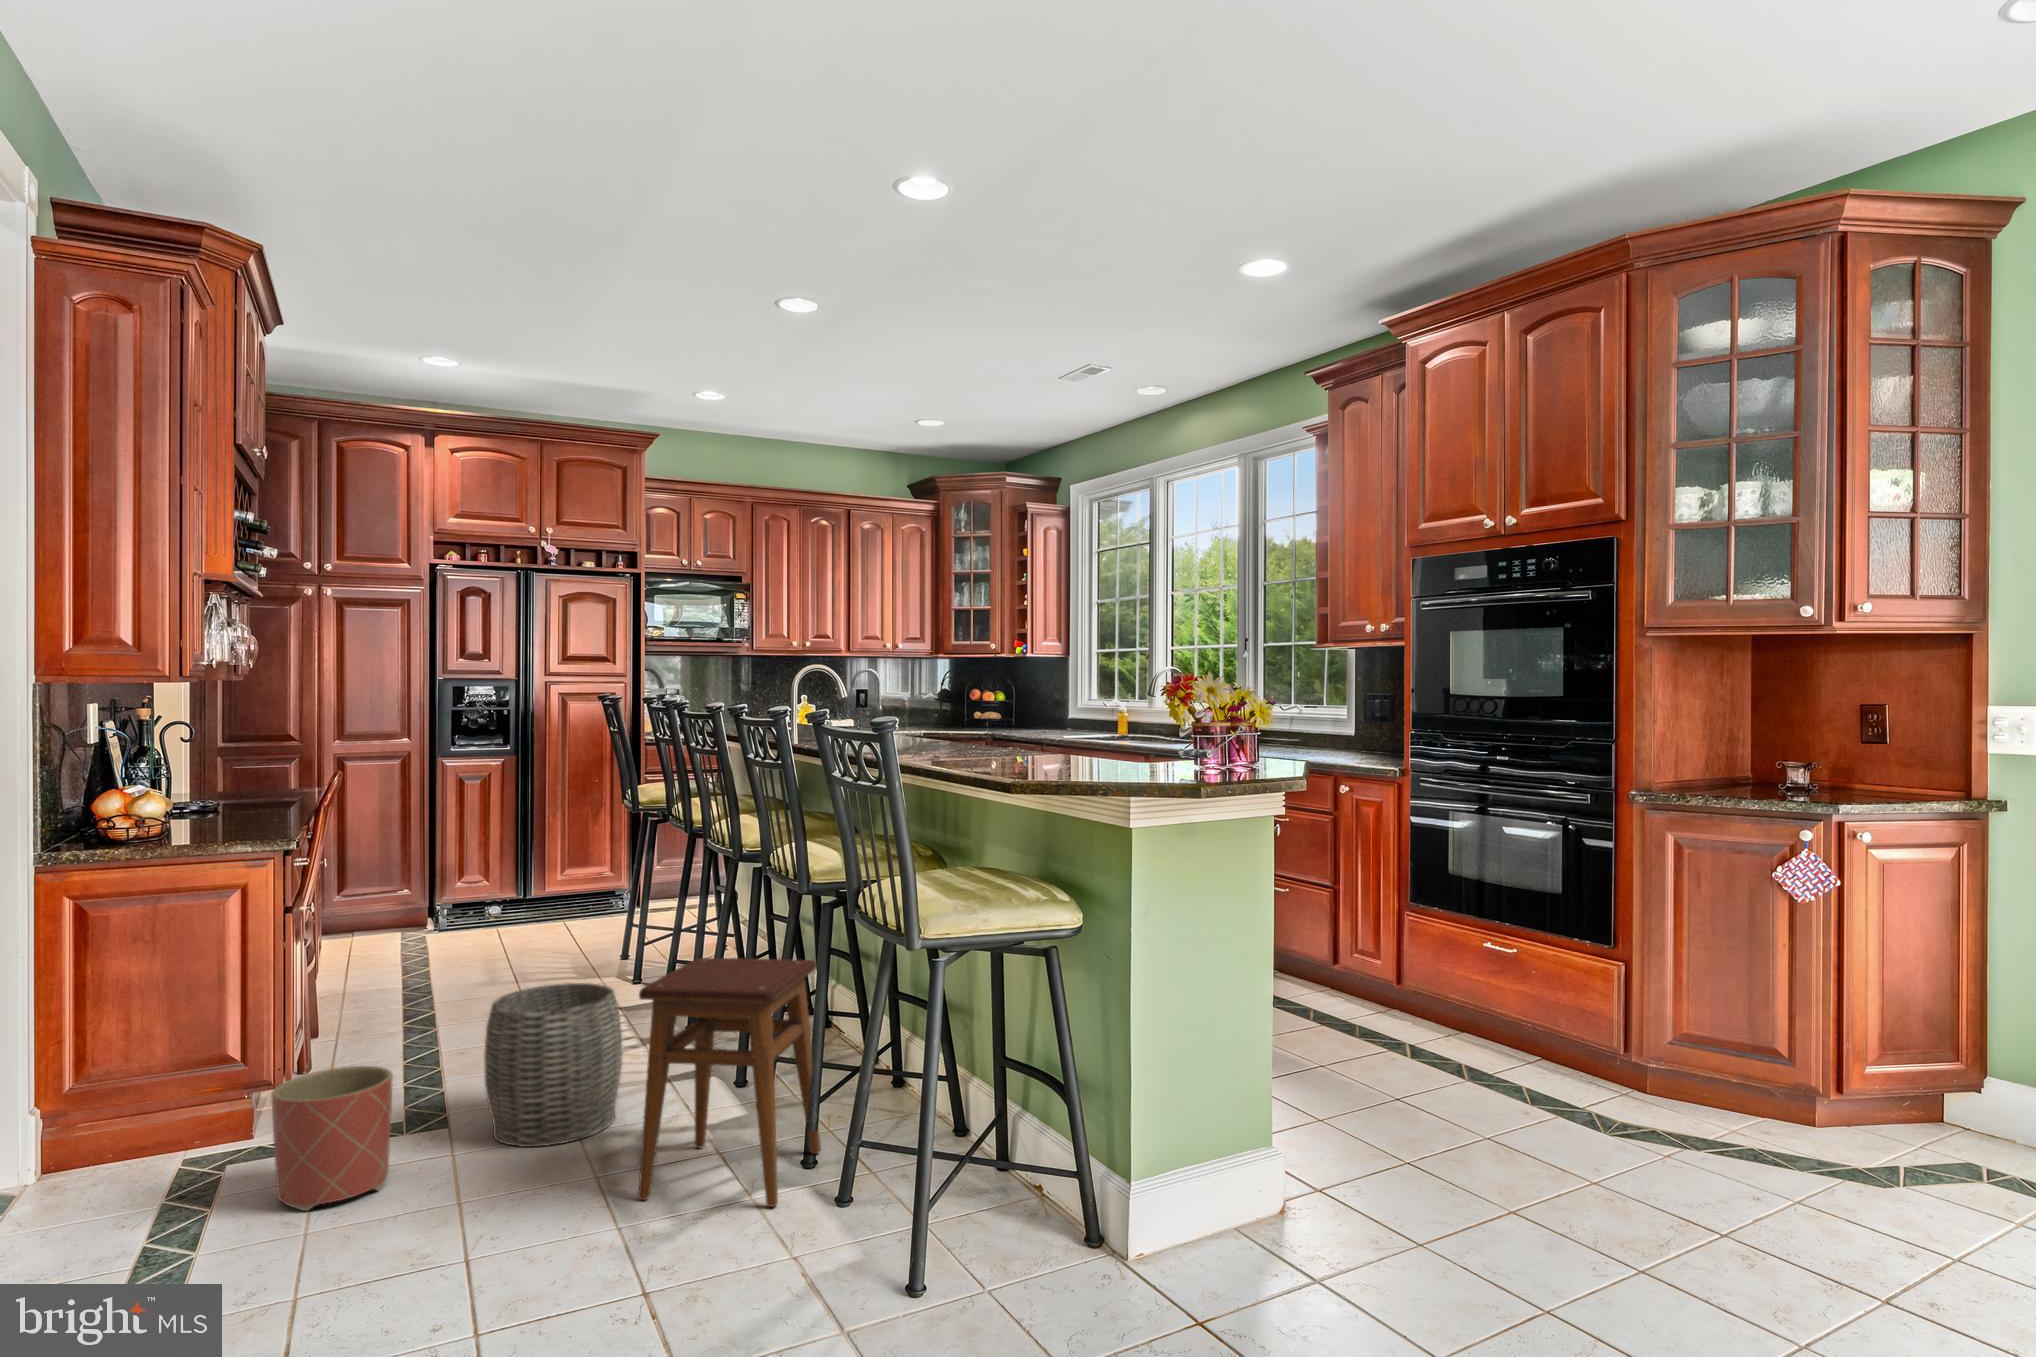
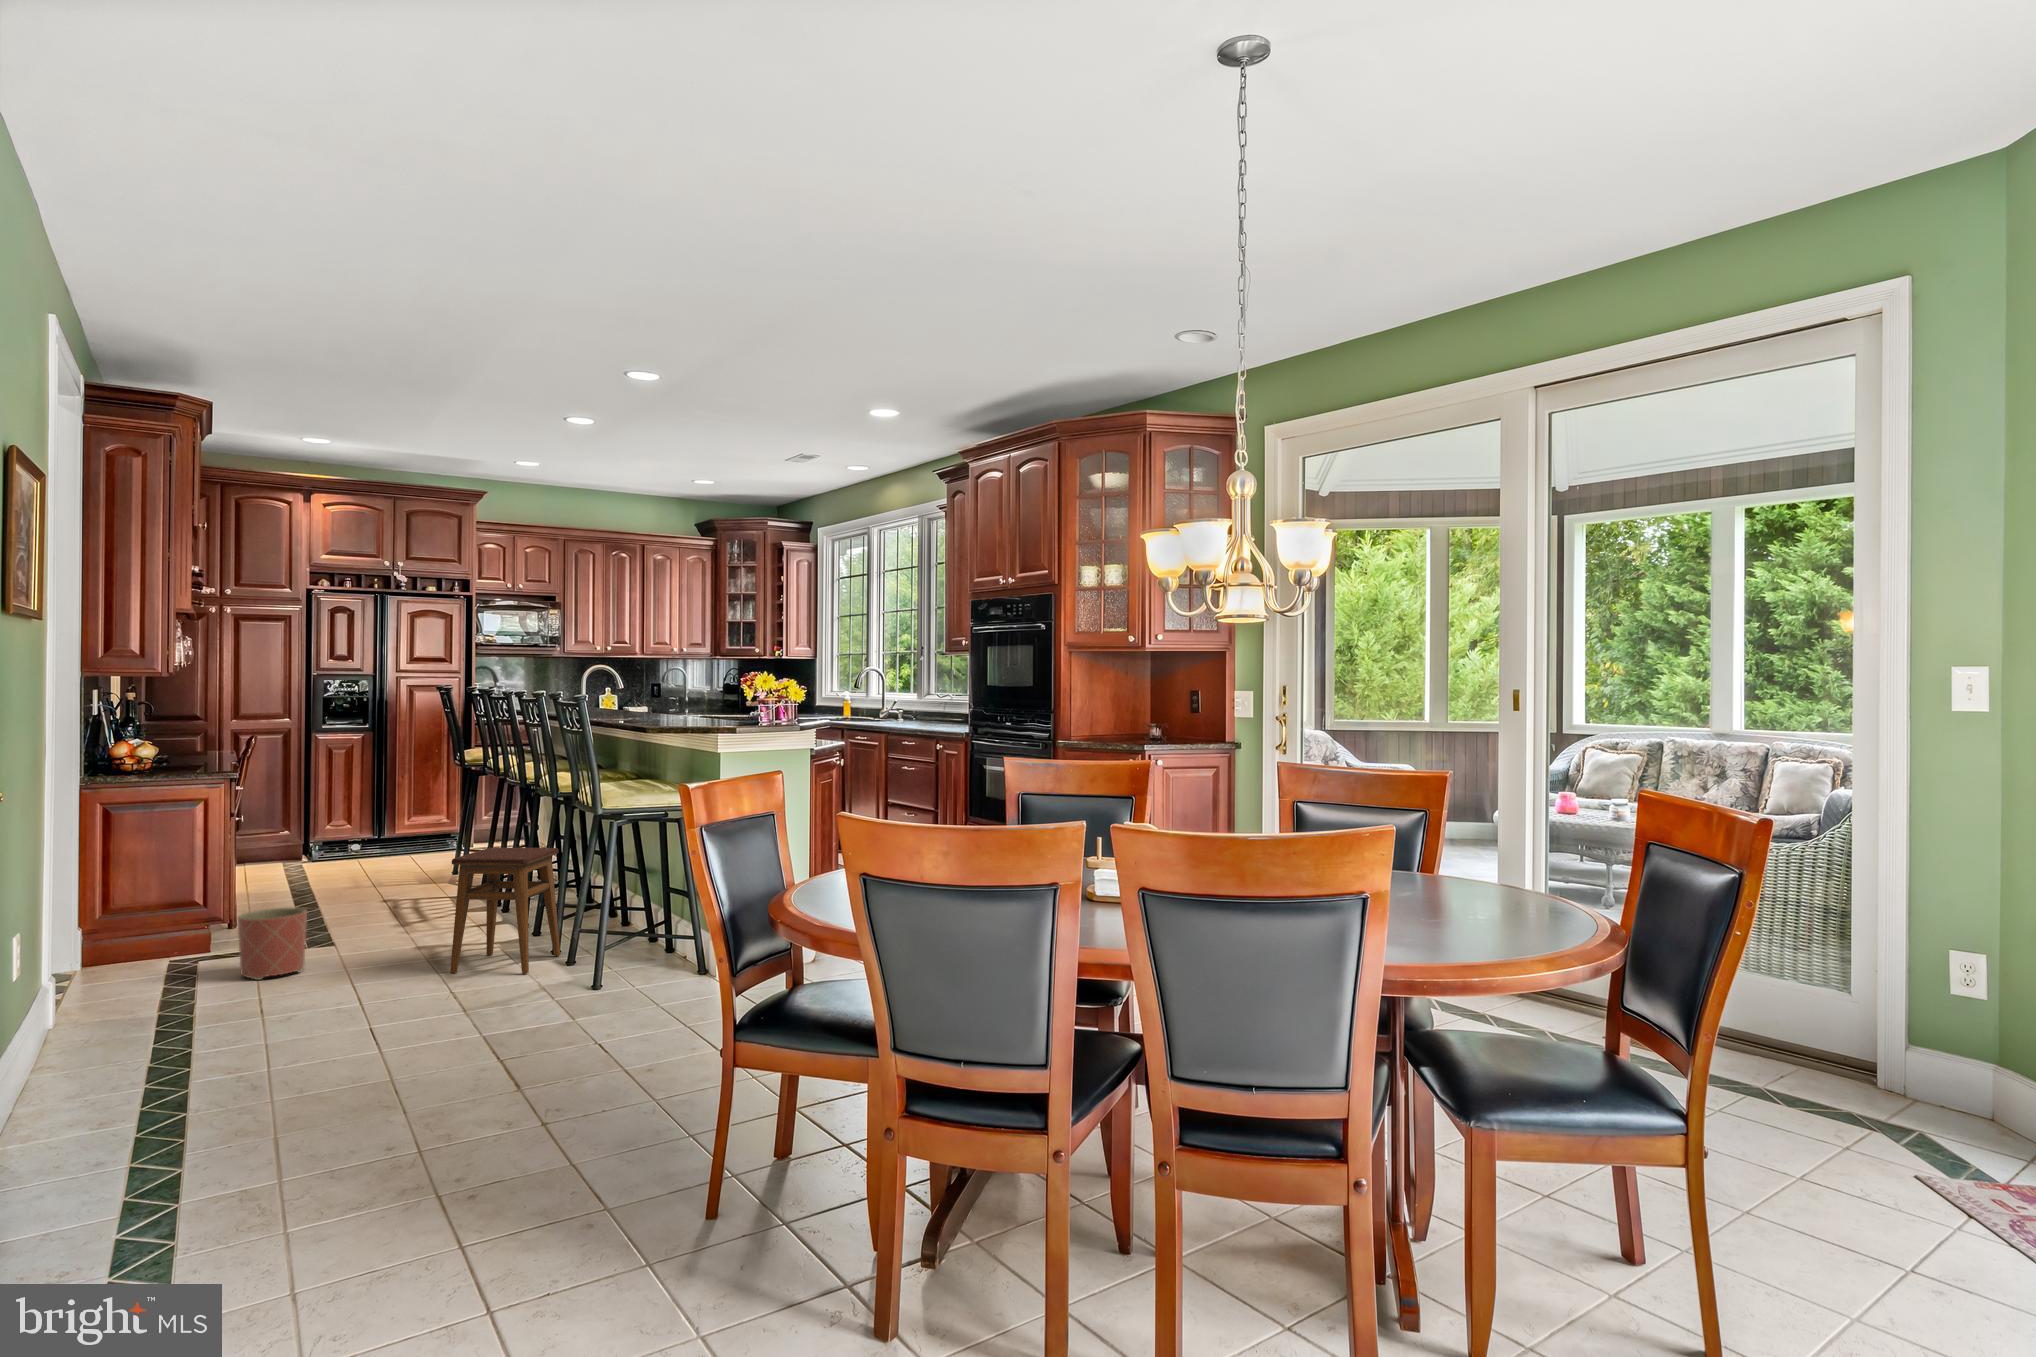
woven basket: present [484,983,622,1147] -> none [360,868,444,957]

